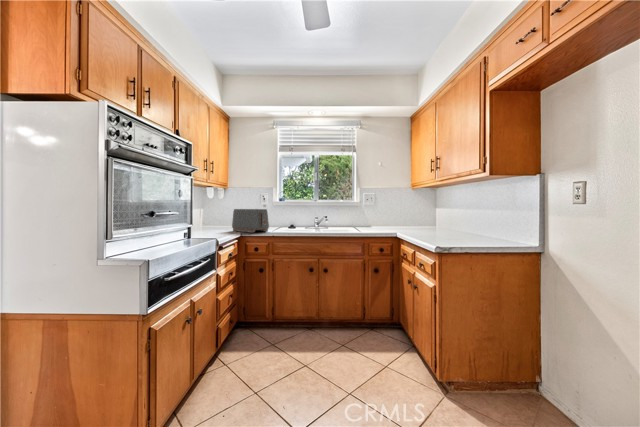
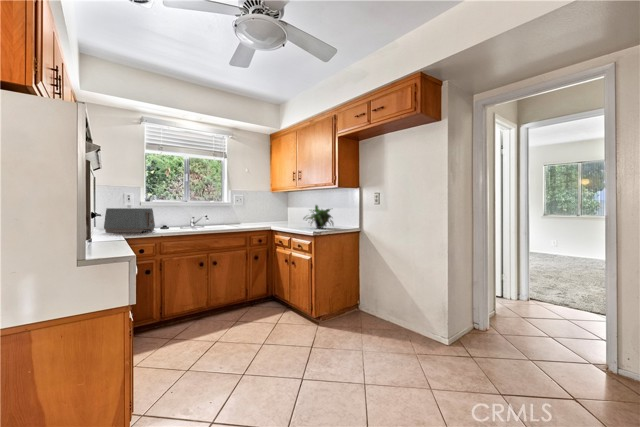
potted plant: none [435,204,489,240] -> present [304,205,333,228]

